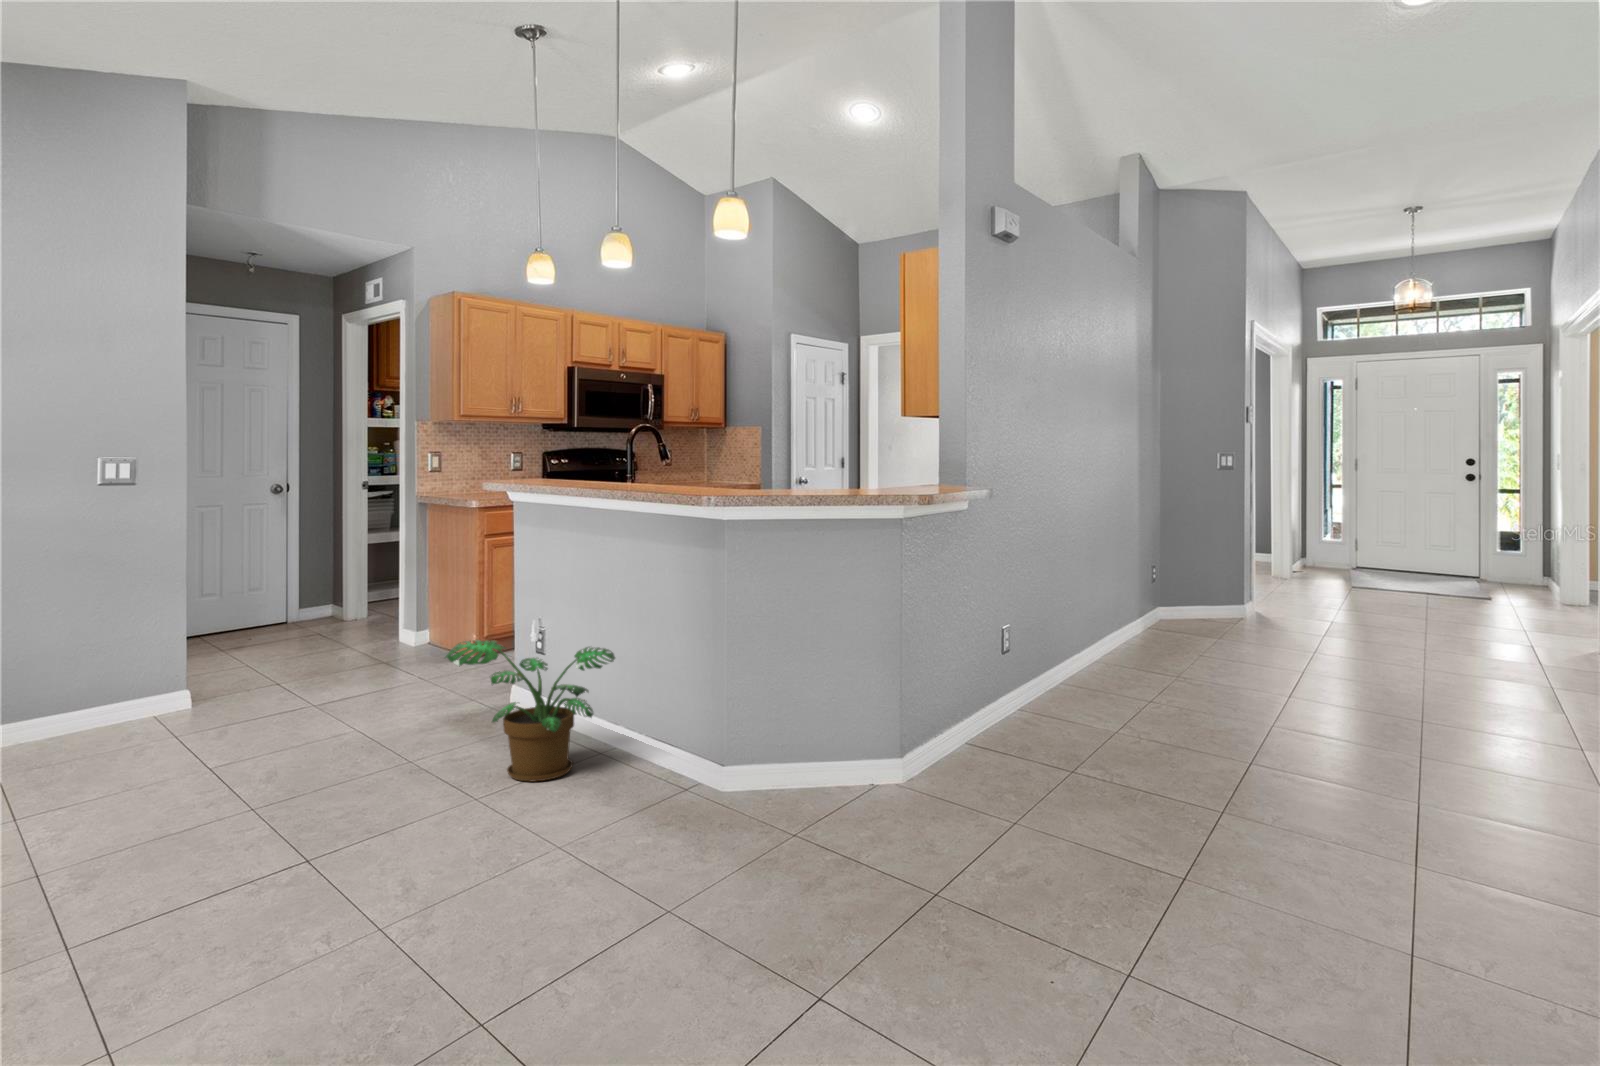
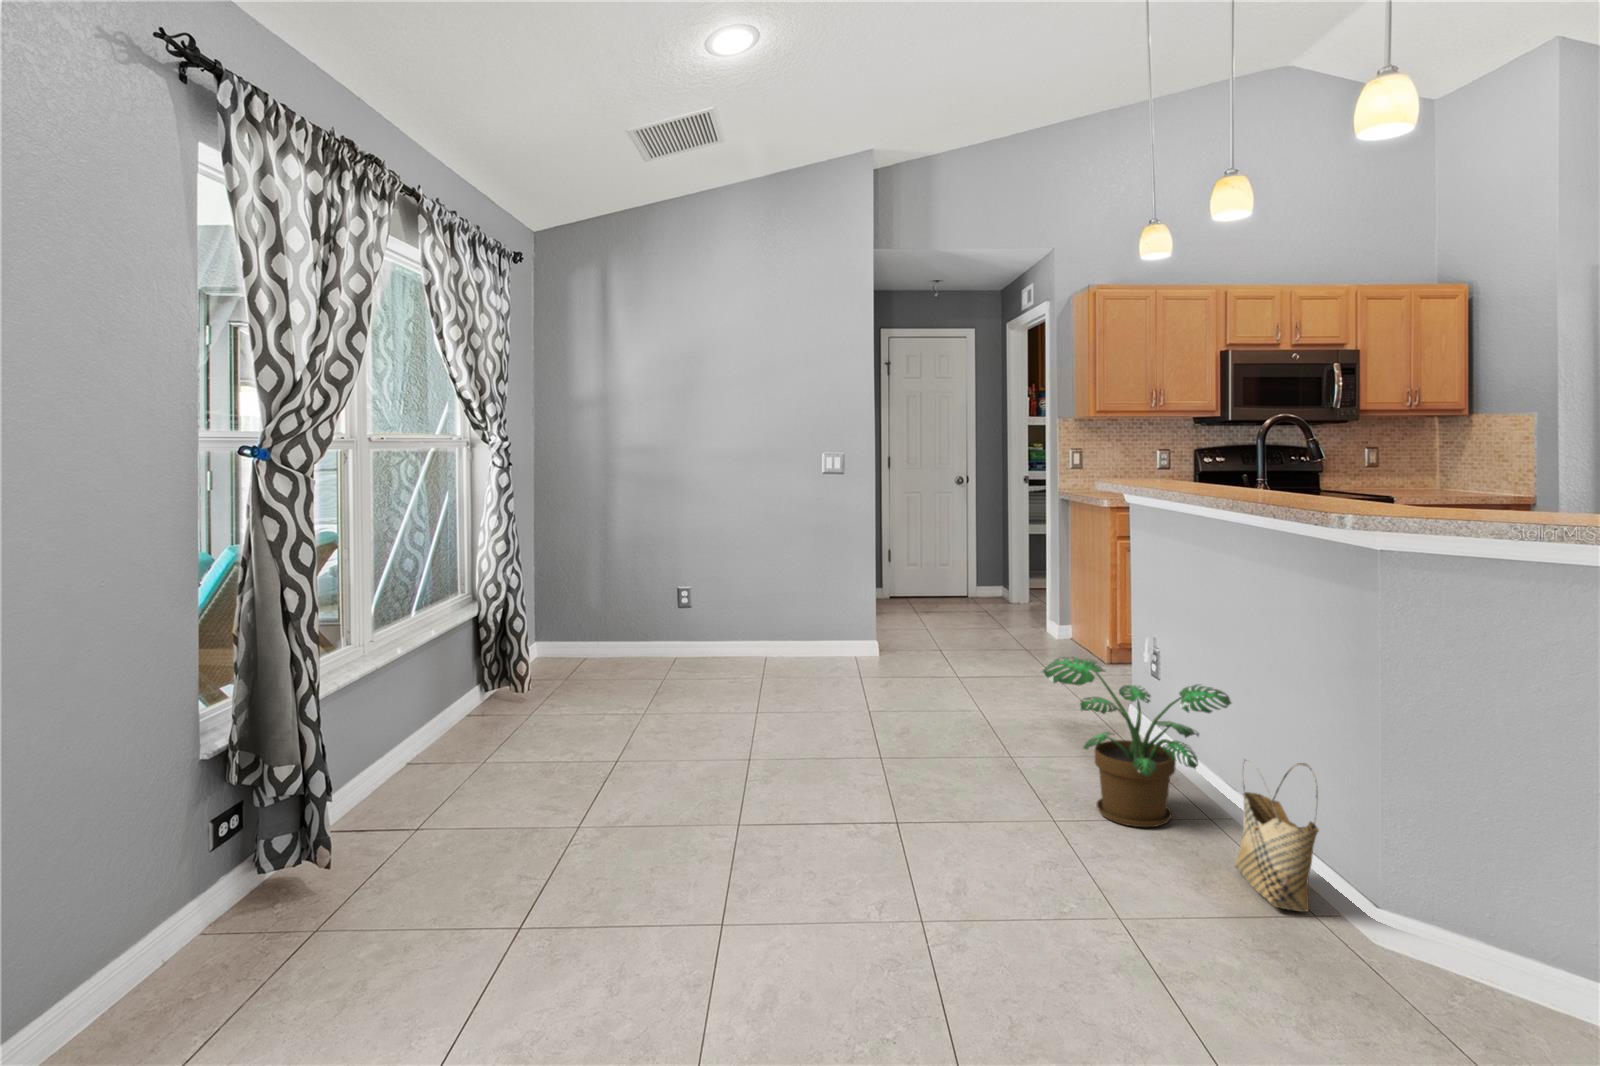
woven basket: none [630,691,691,806] -> present [1235,760,1319,912]

